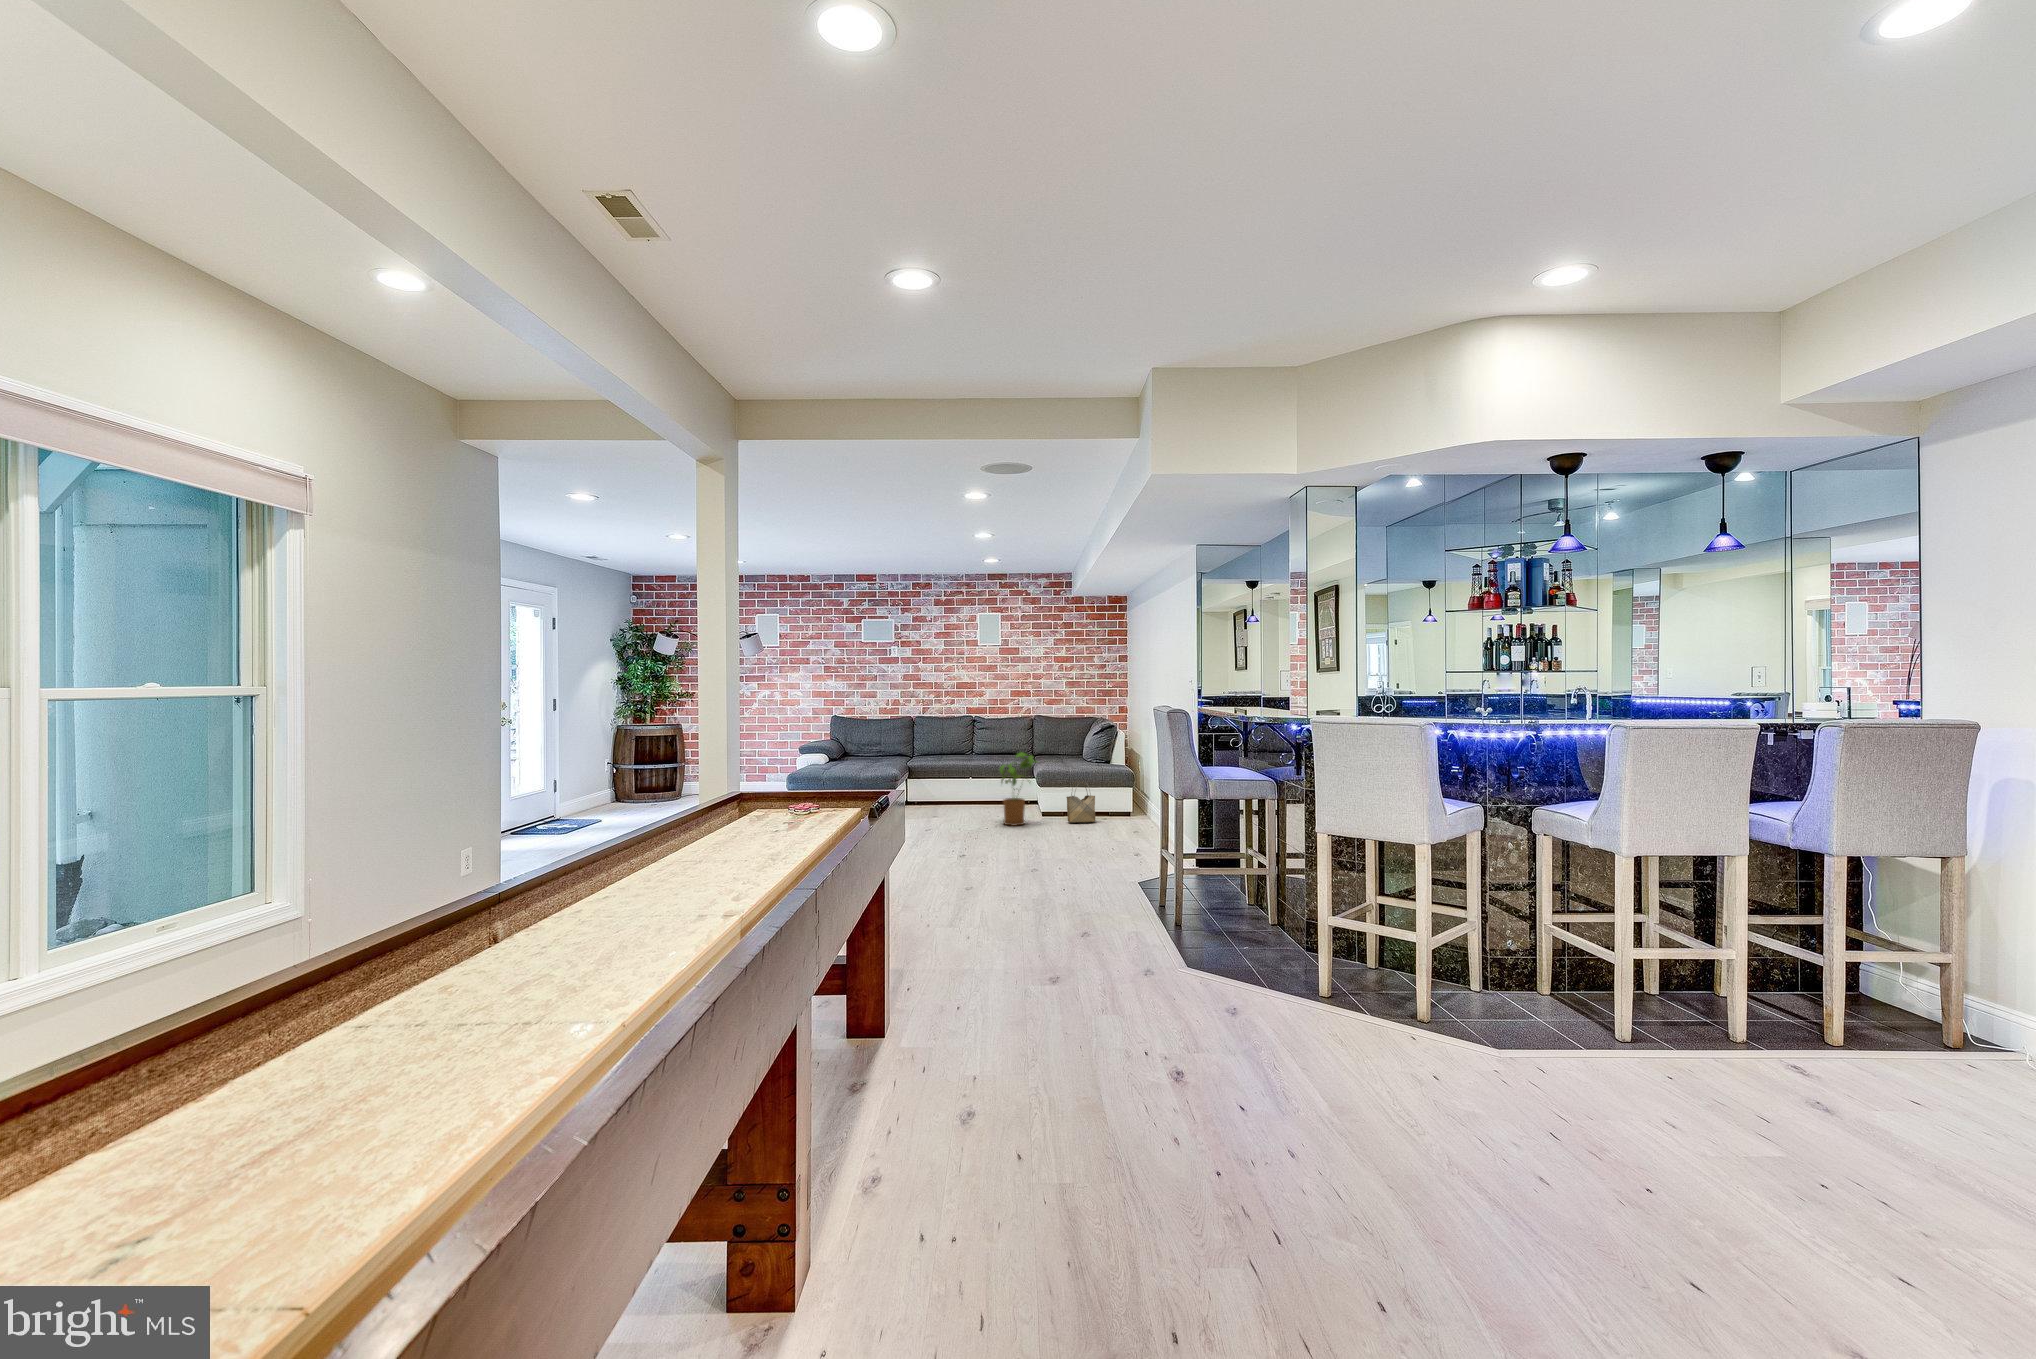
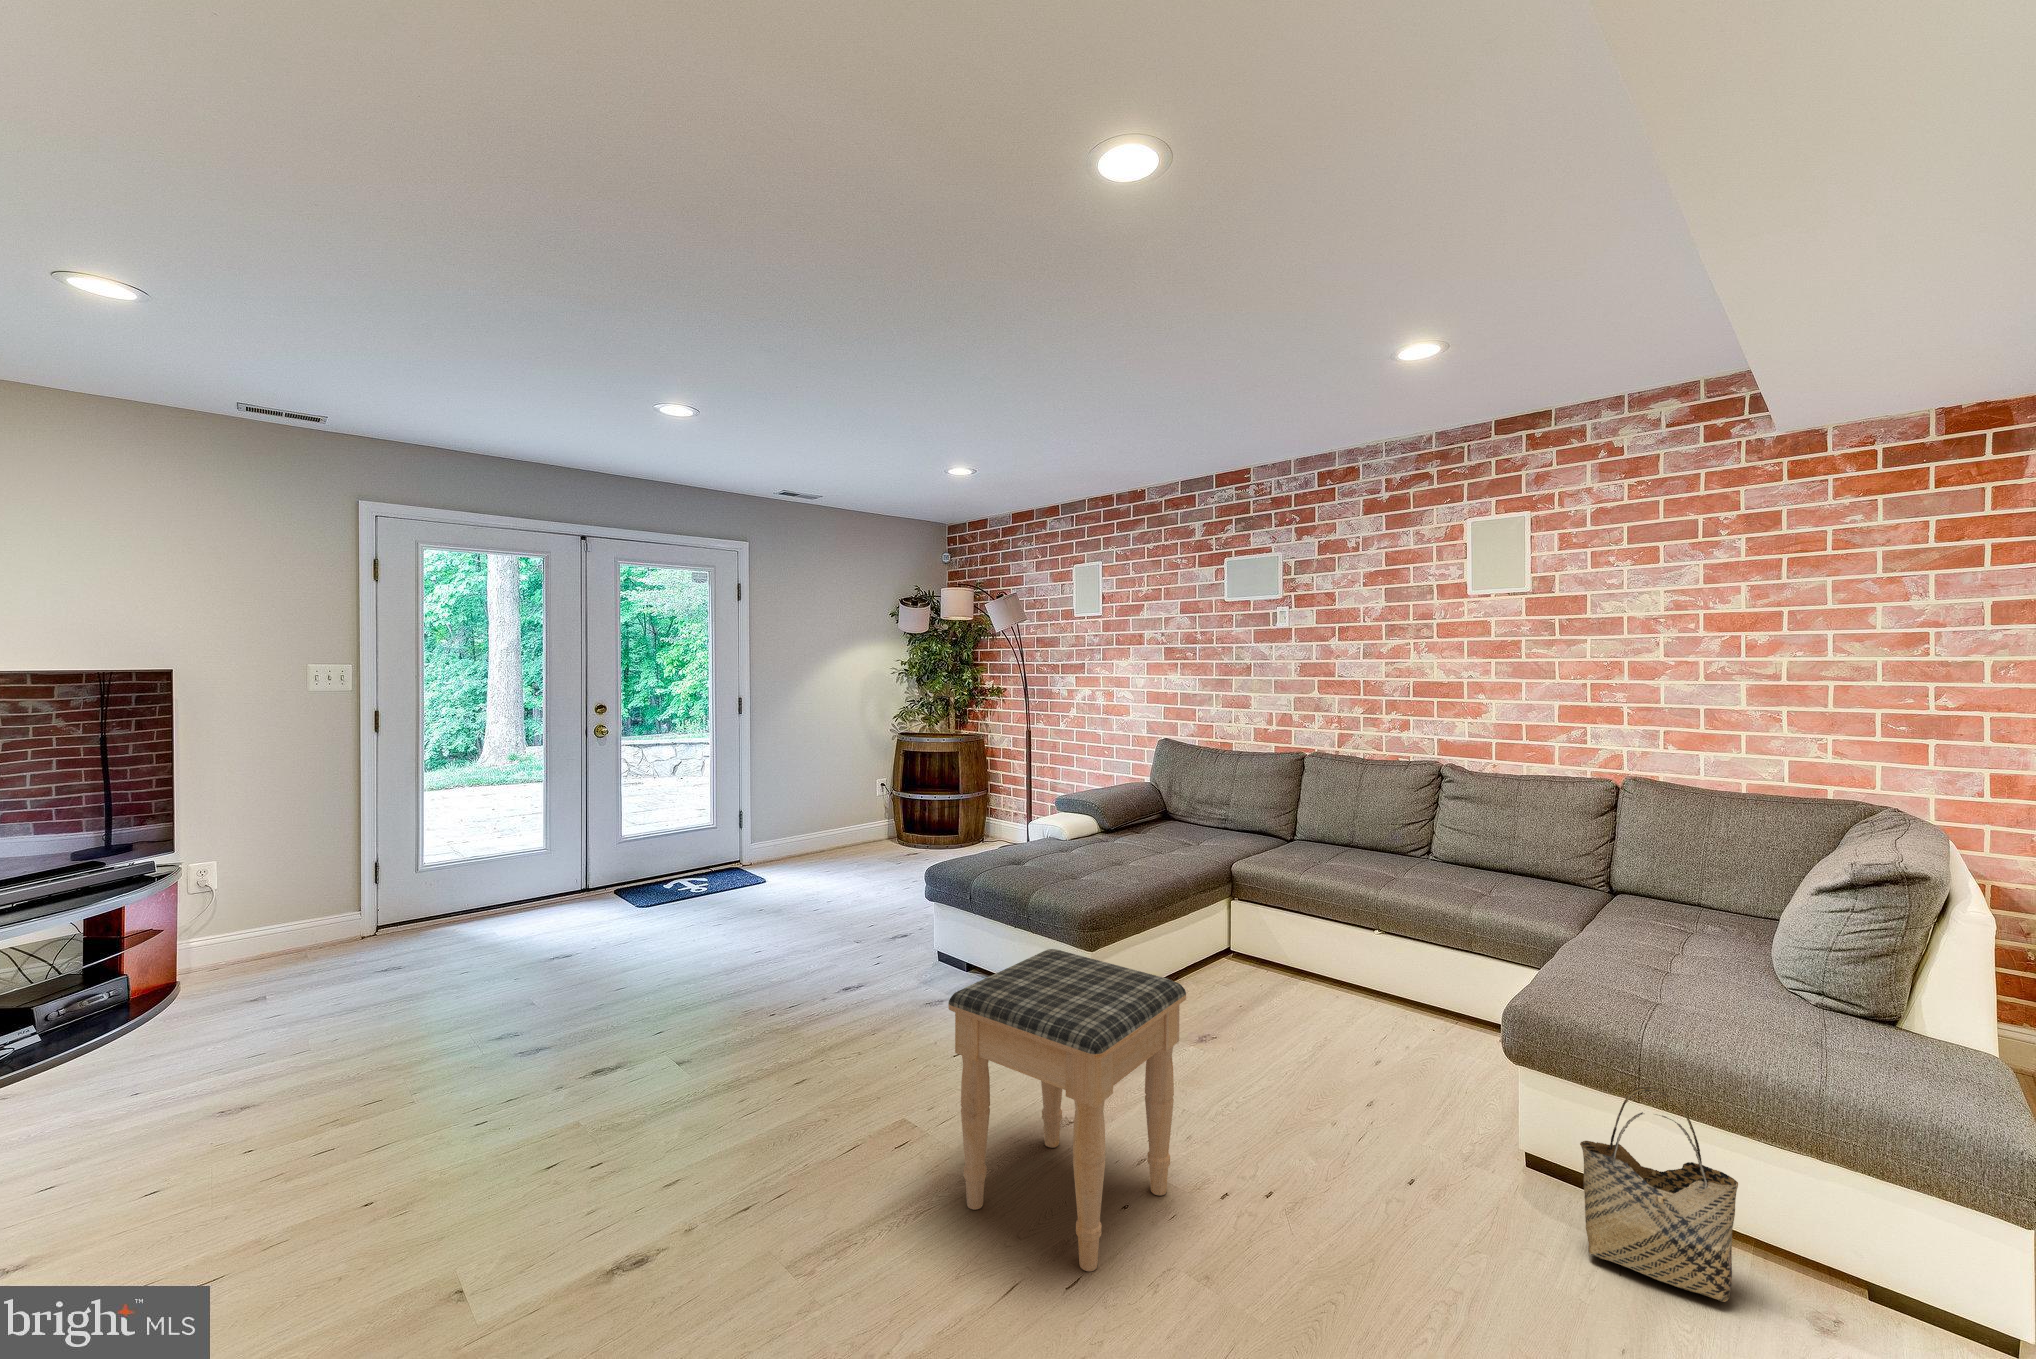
house plant: present [1000,752,1037,826] -> none [1307,930,1467,1182]
footstool: none [931,771,988,844] -> present [948,949,1186,1271]

